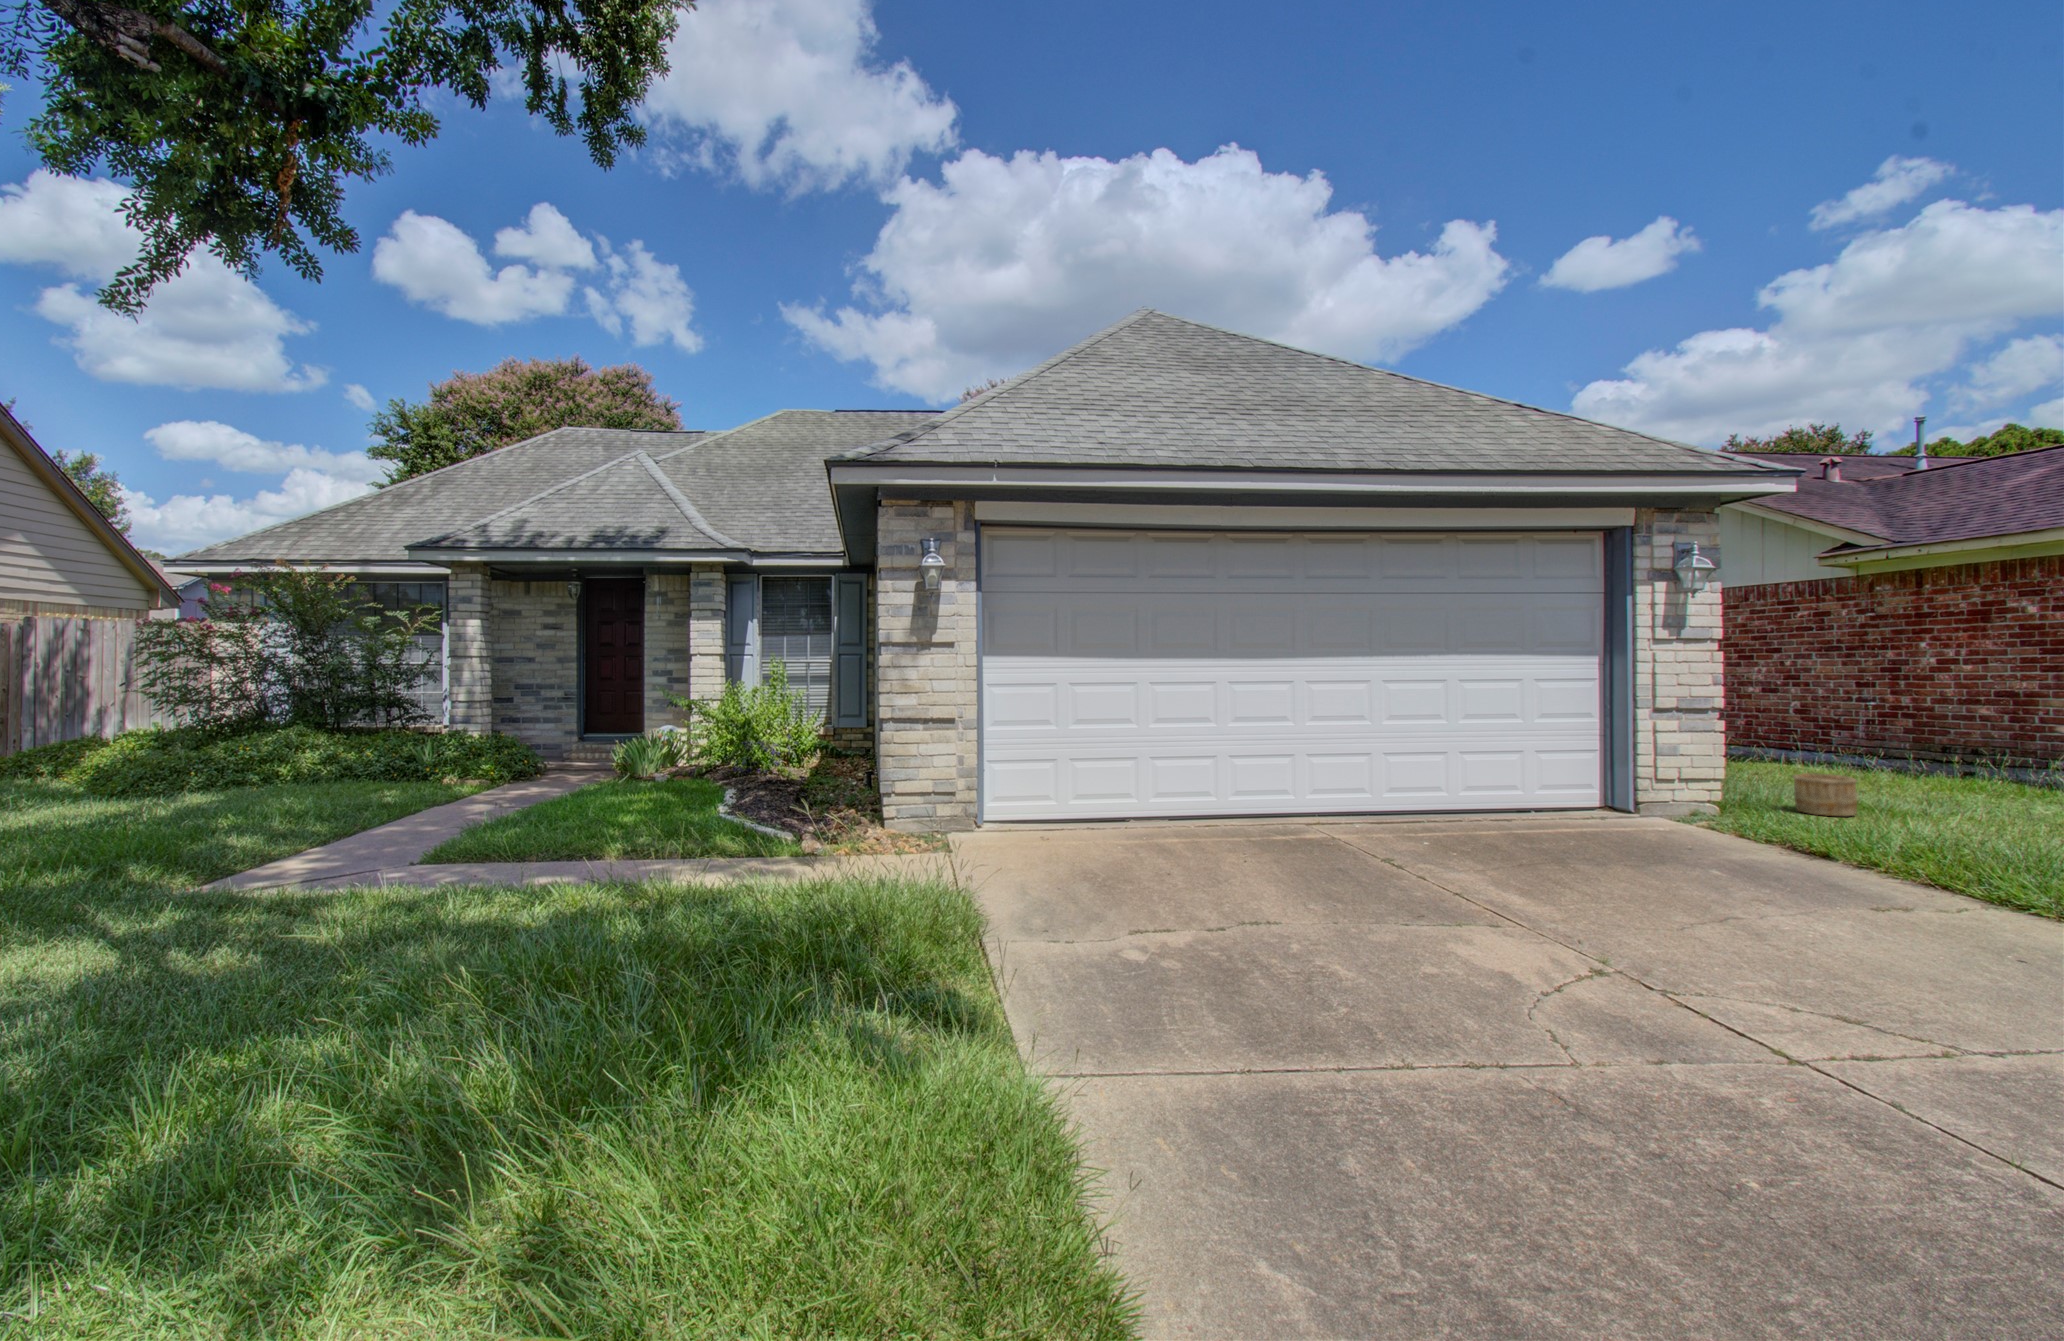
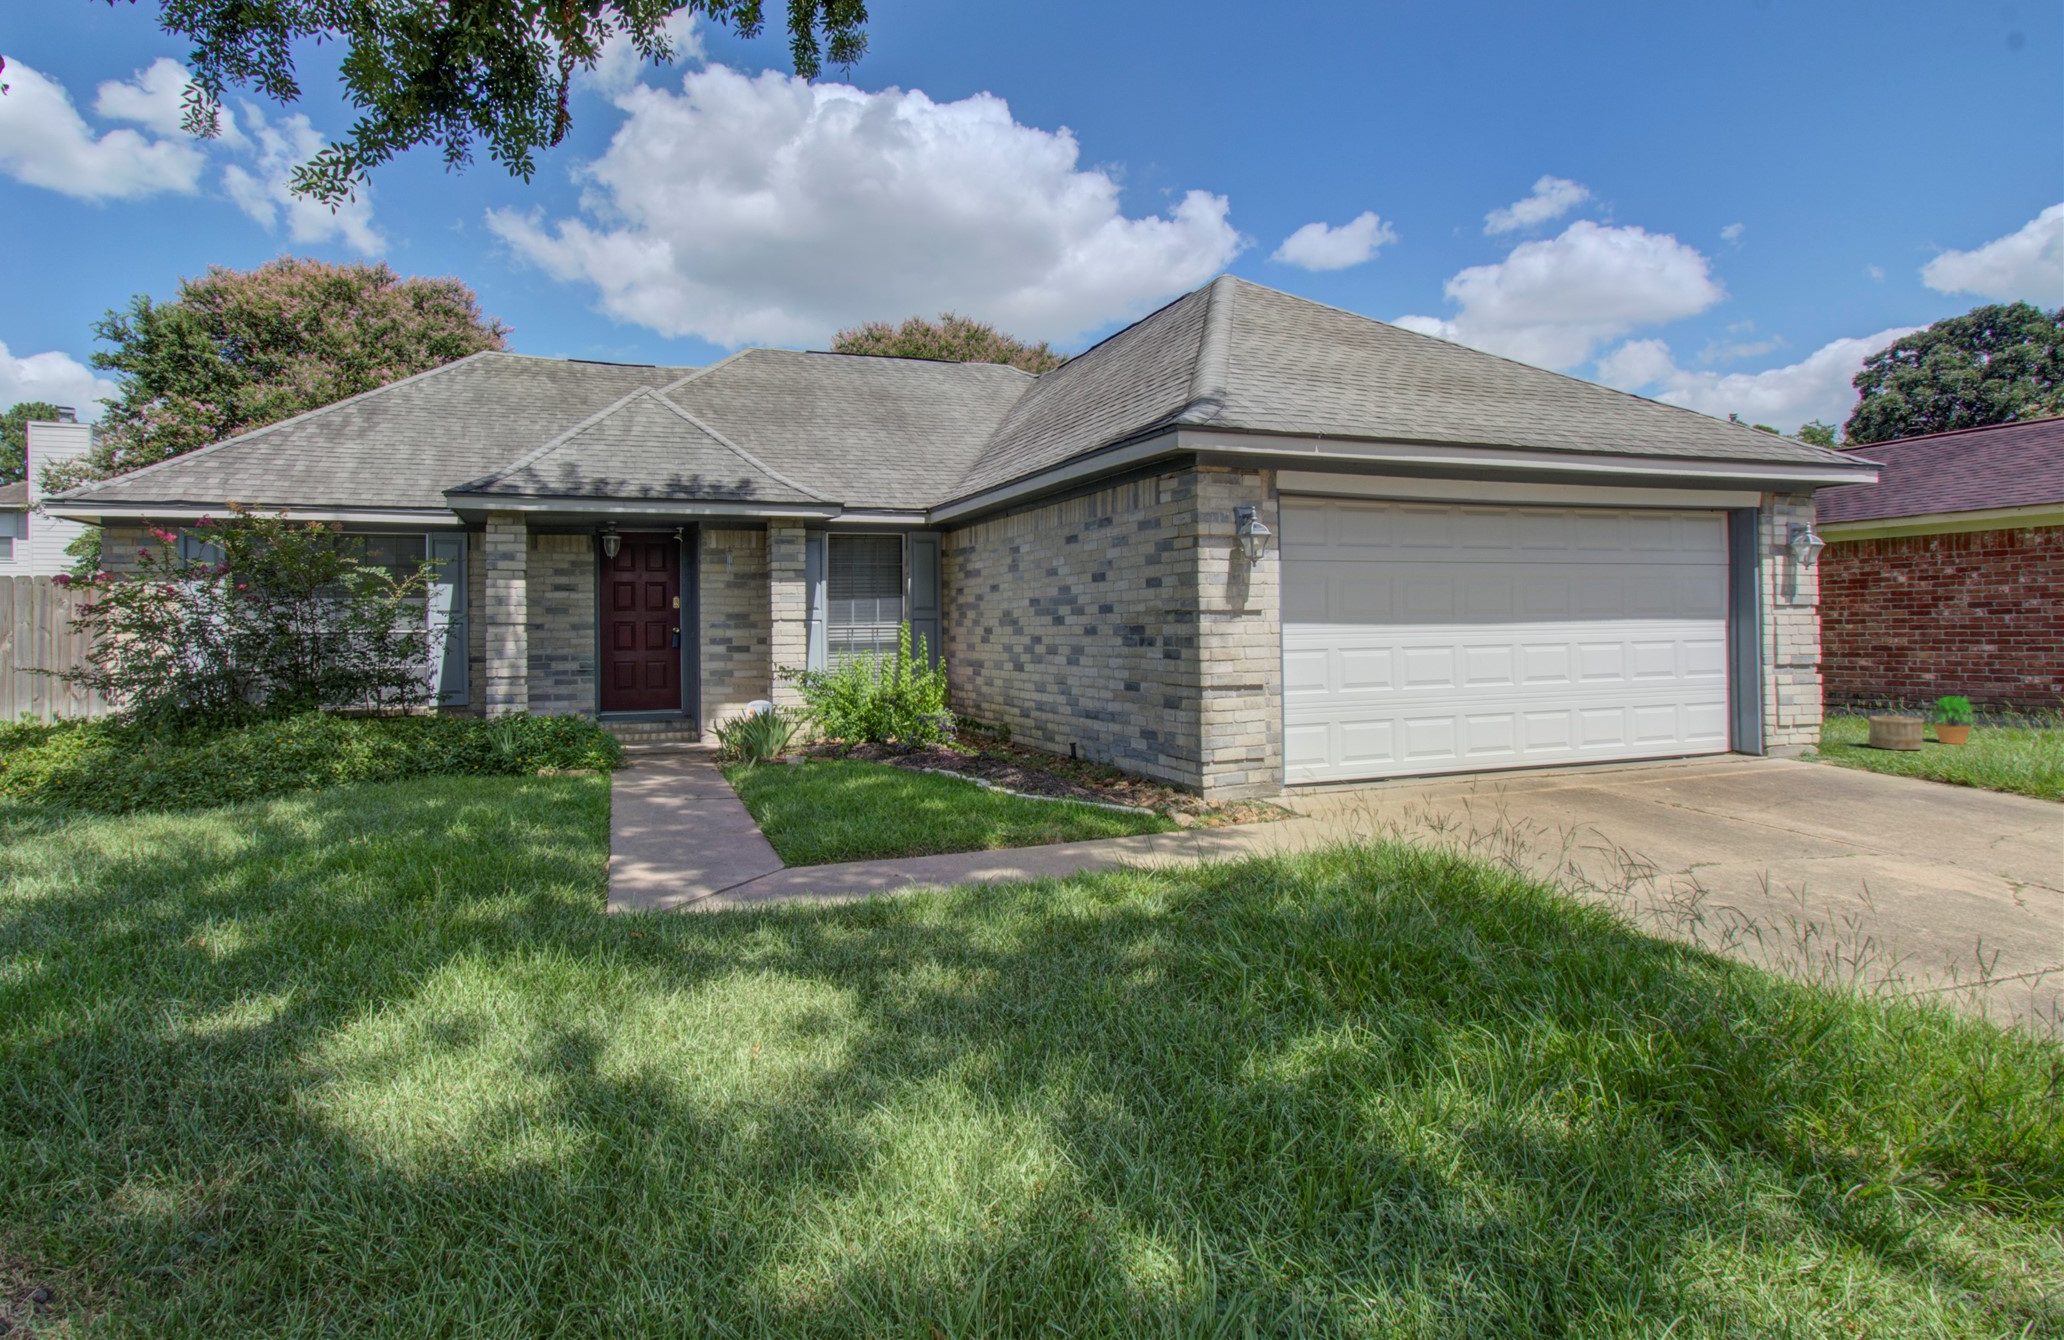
potted plant: none [1901,751,1968,814] -> present [1930,696,1972,744]

